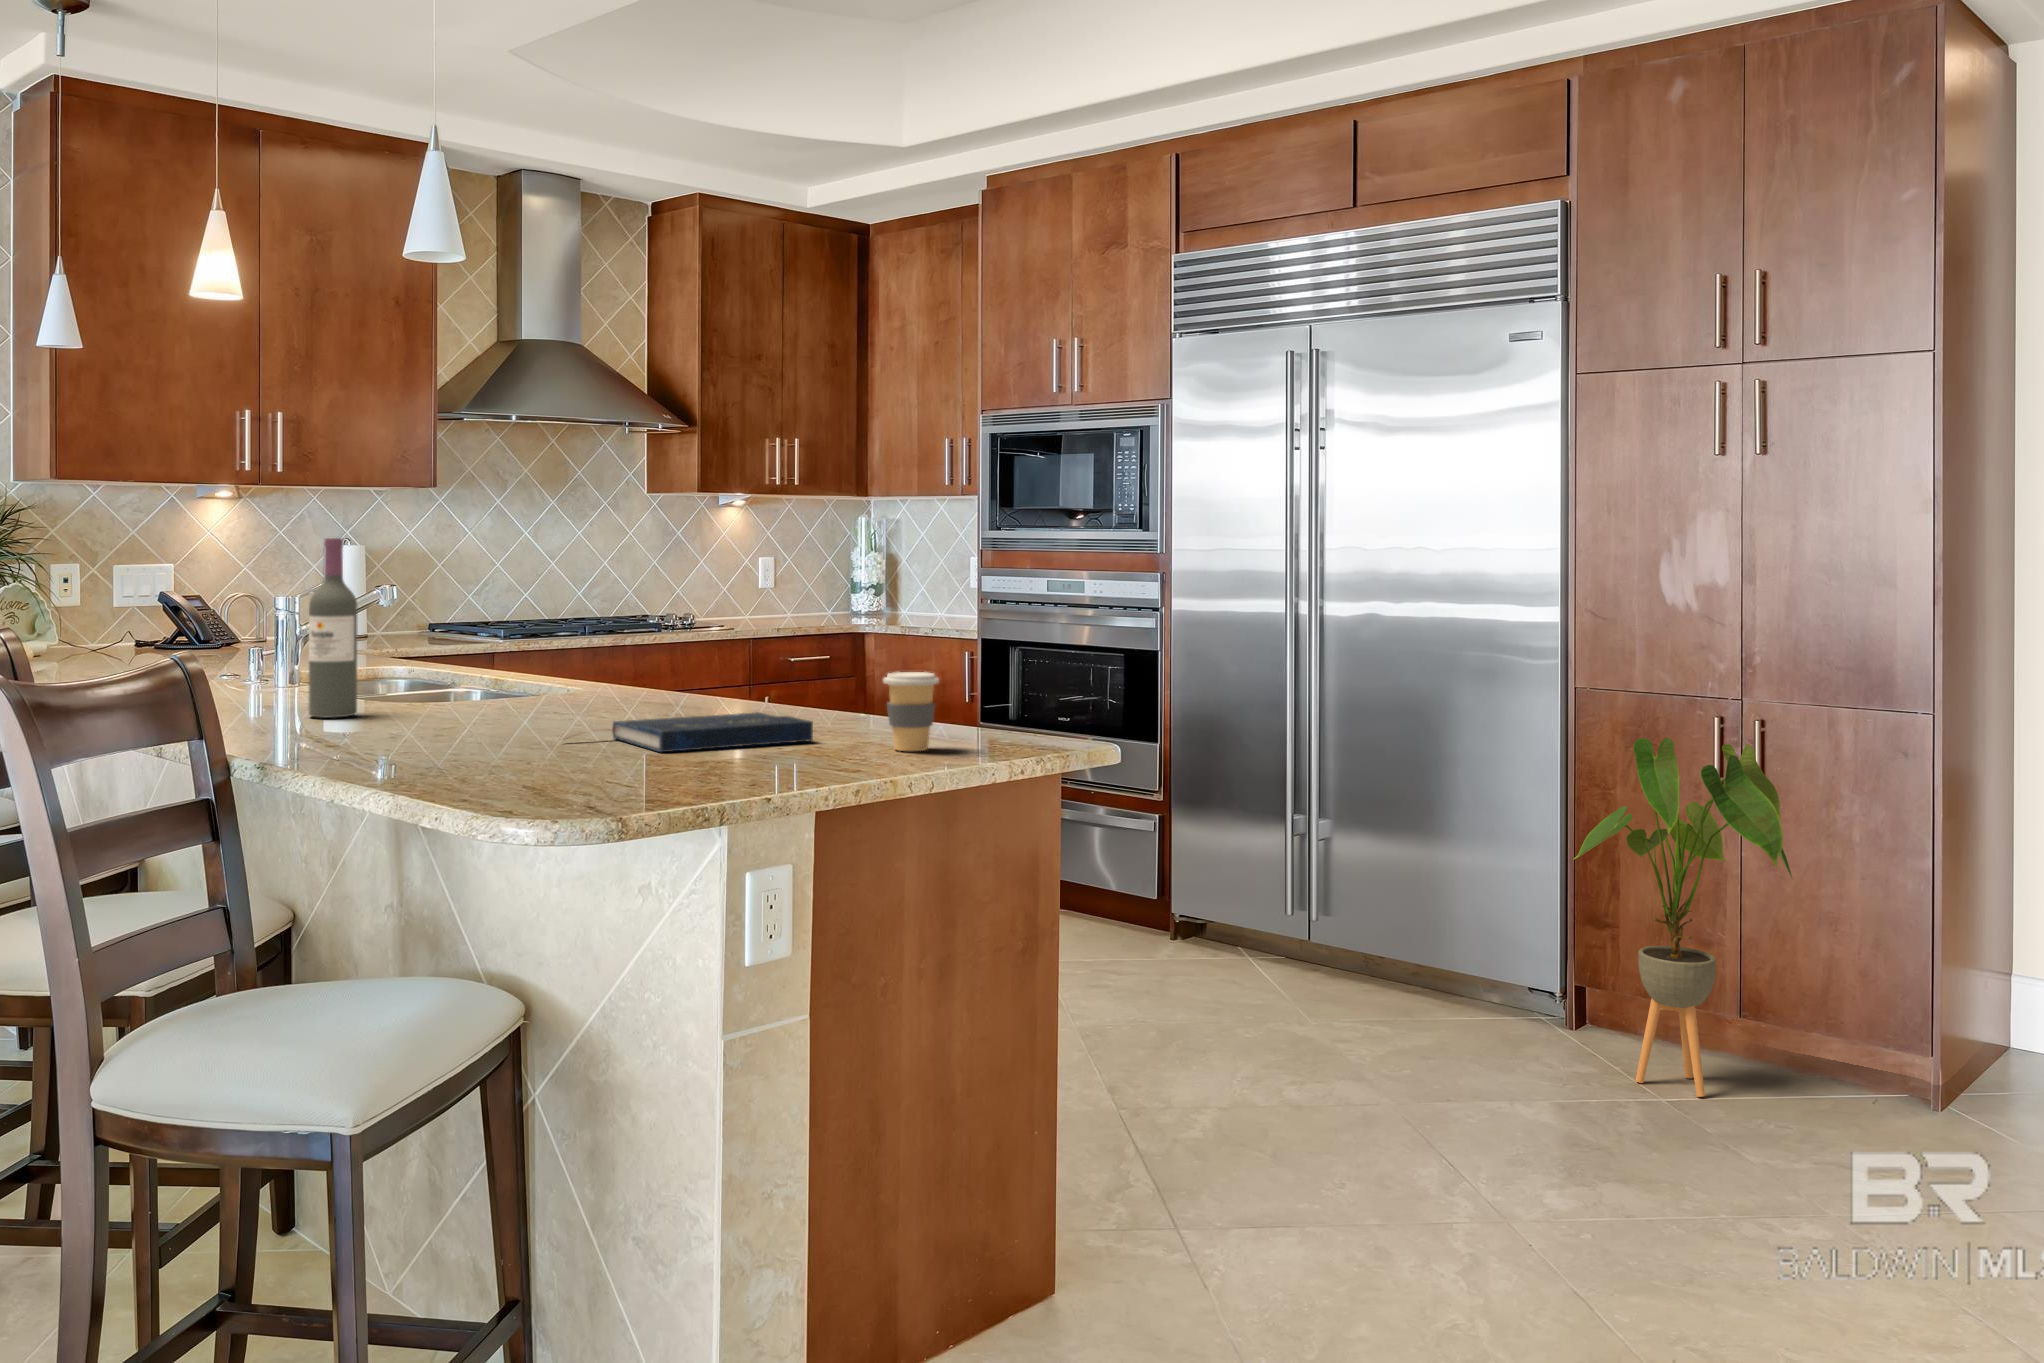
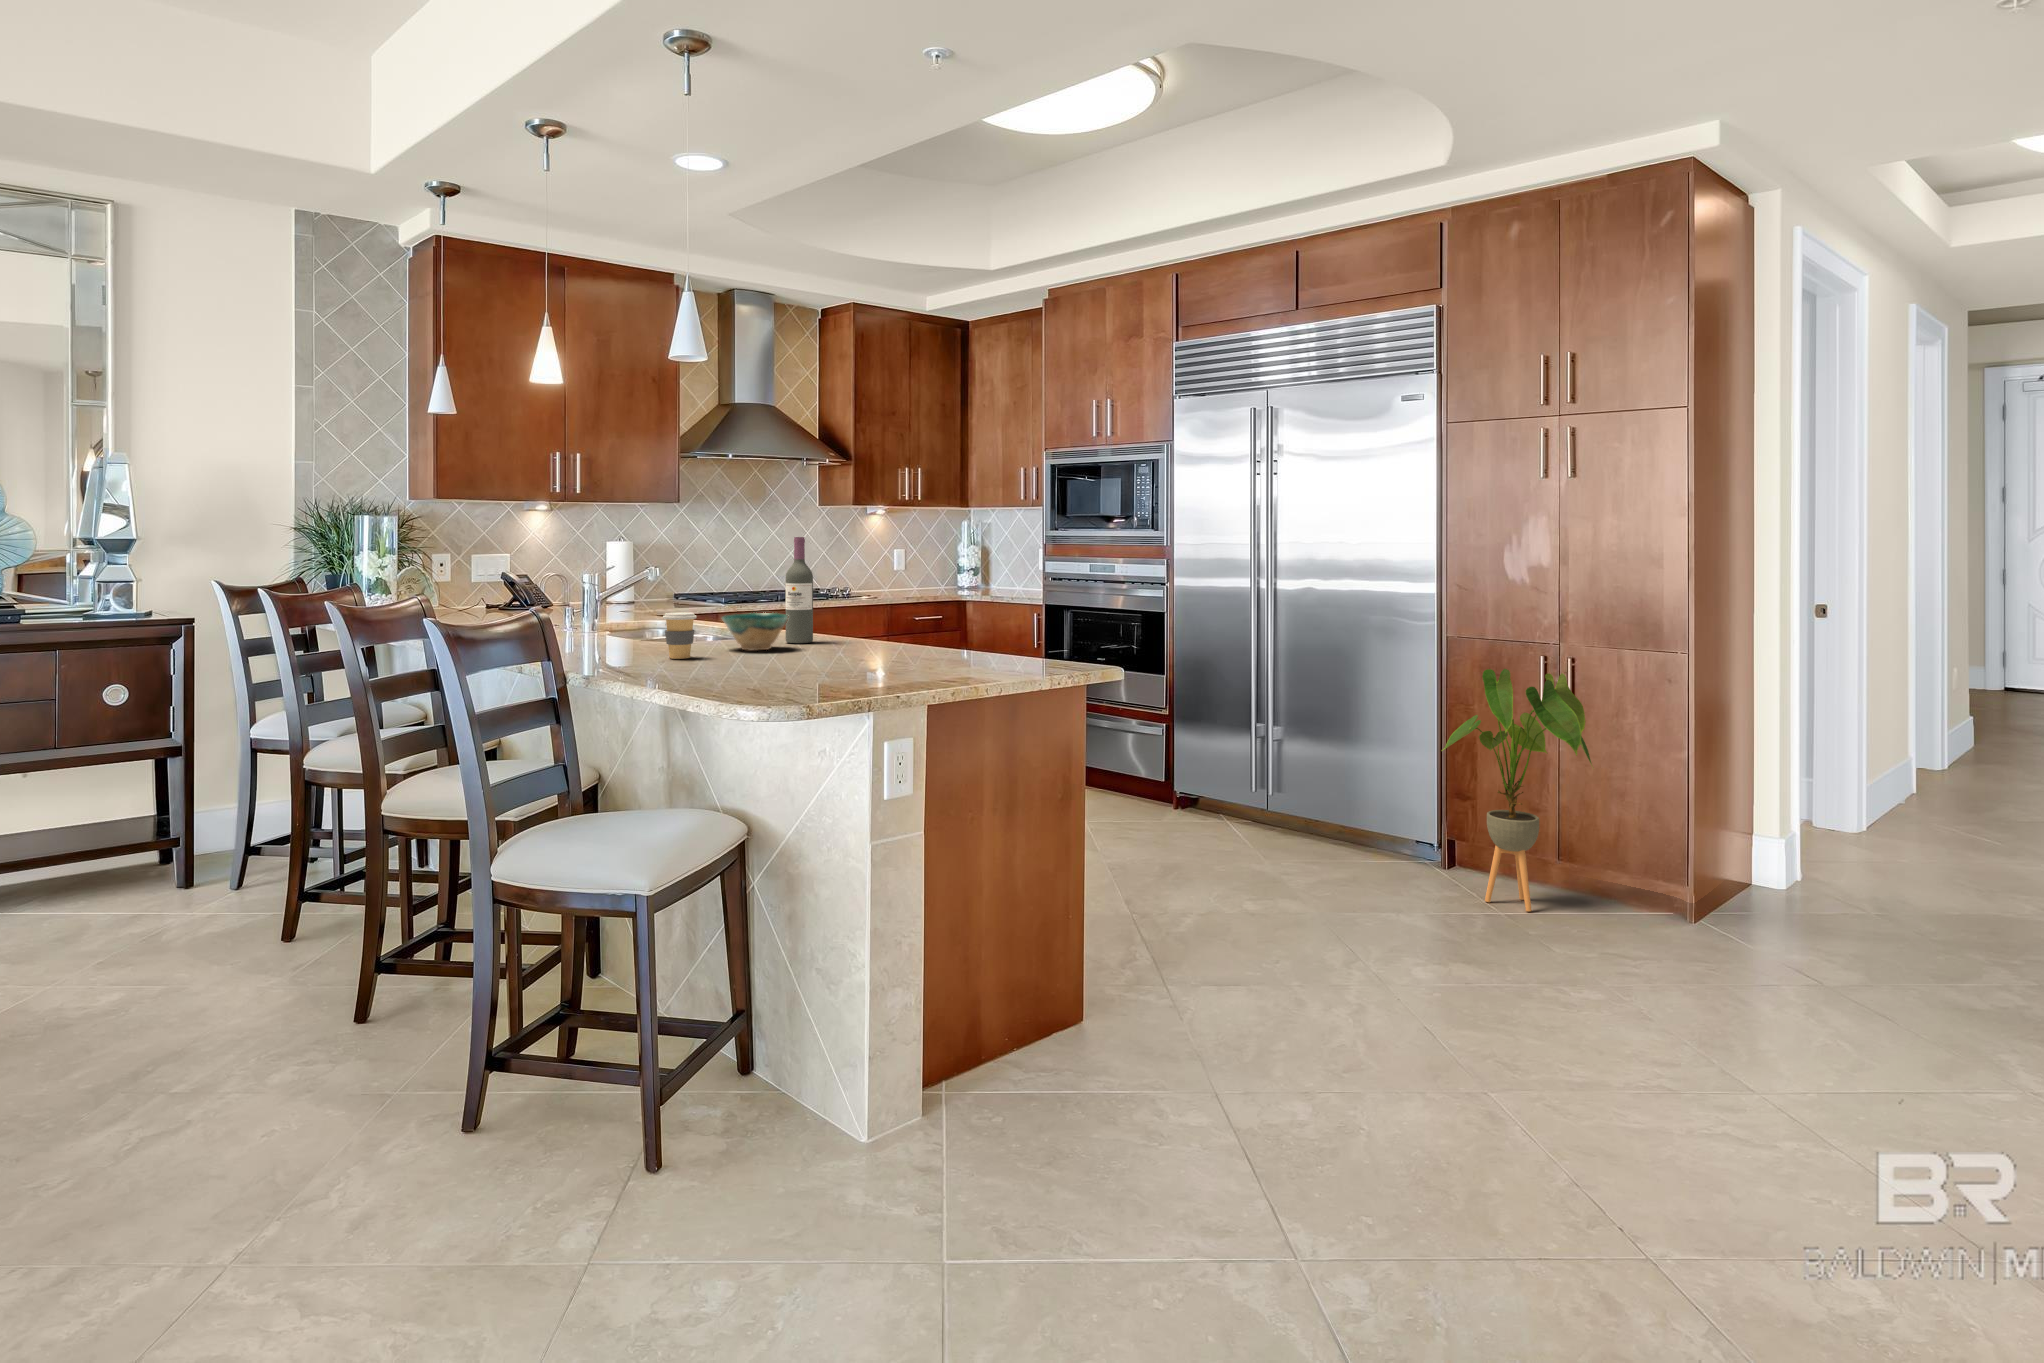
wine bottle: present [309,538,358,718] -> present [786,537,813,643]
bowl: none [489,658,596,717] -> present [722,613,788,651]
coffee cup: present [883,672,939,751] -> present [663,612,697,659]
book: present [612,712,813,752] -> none [767,647,927,671]

